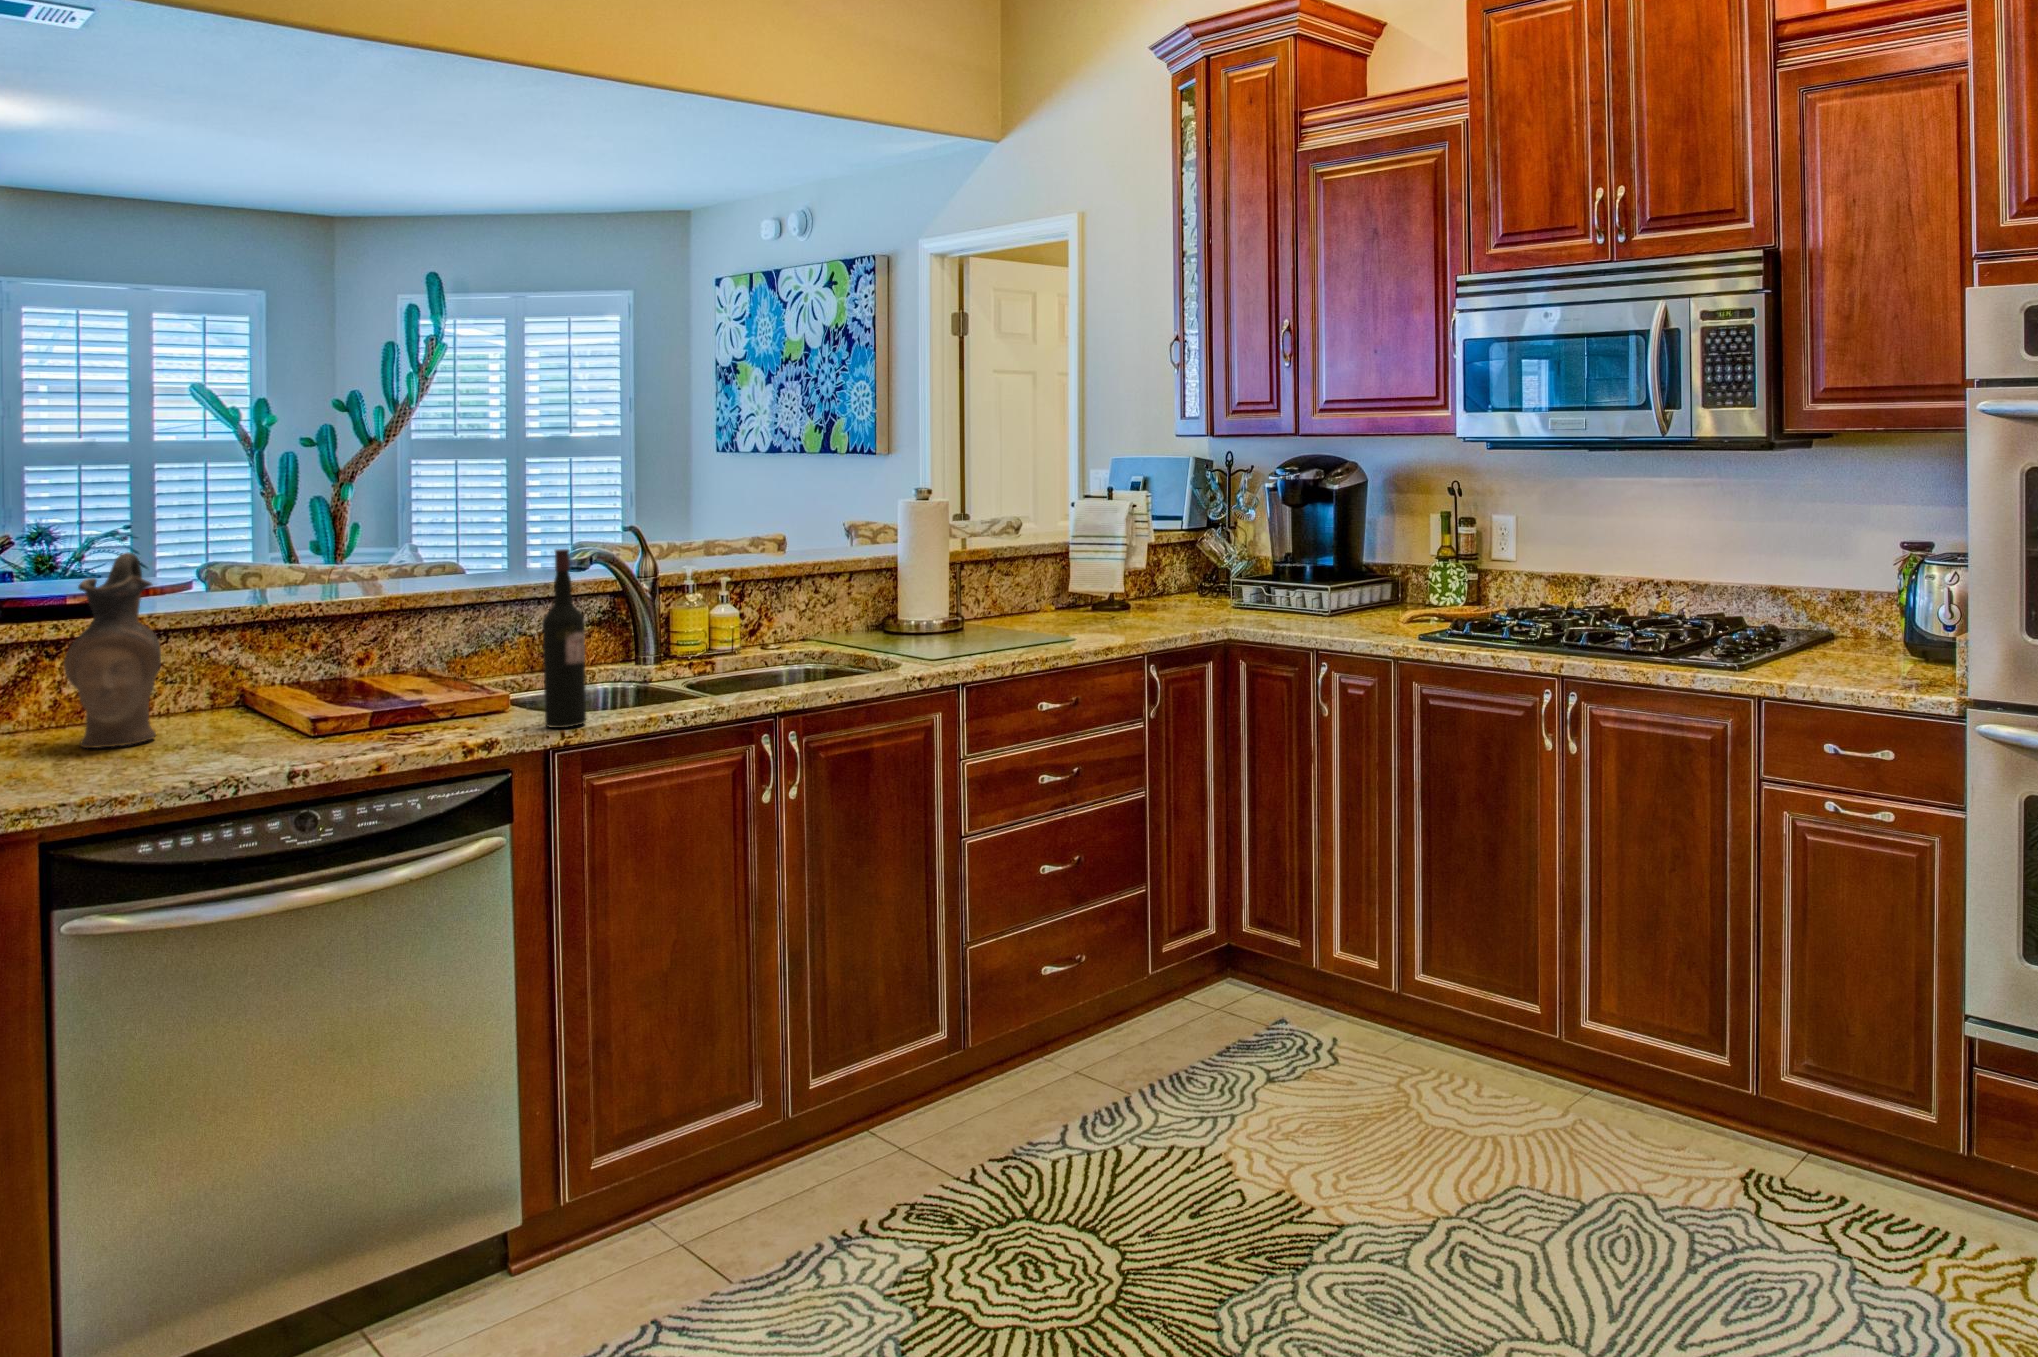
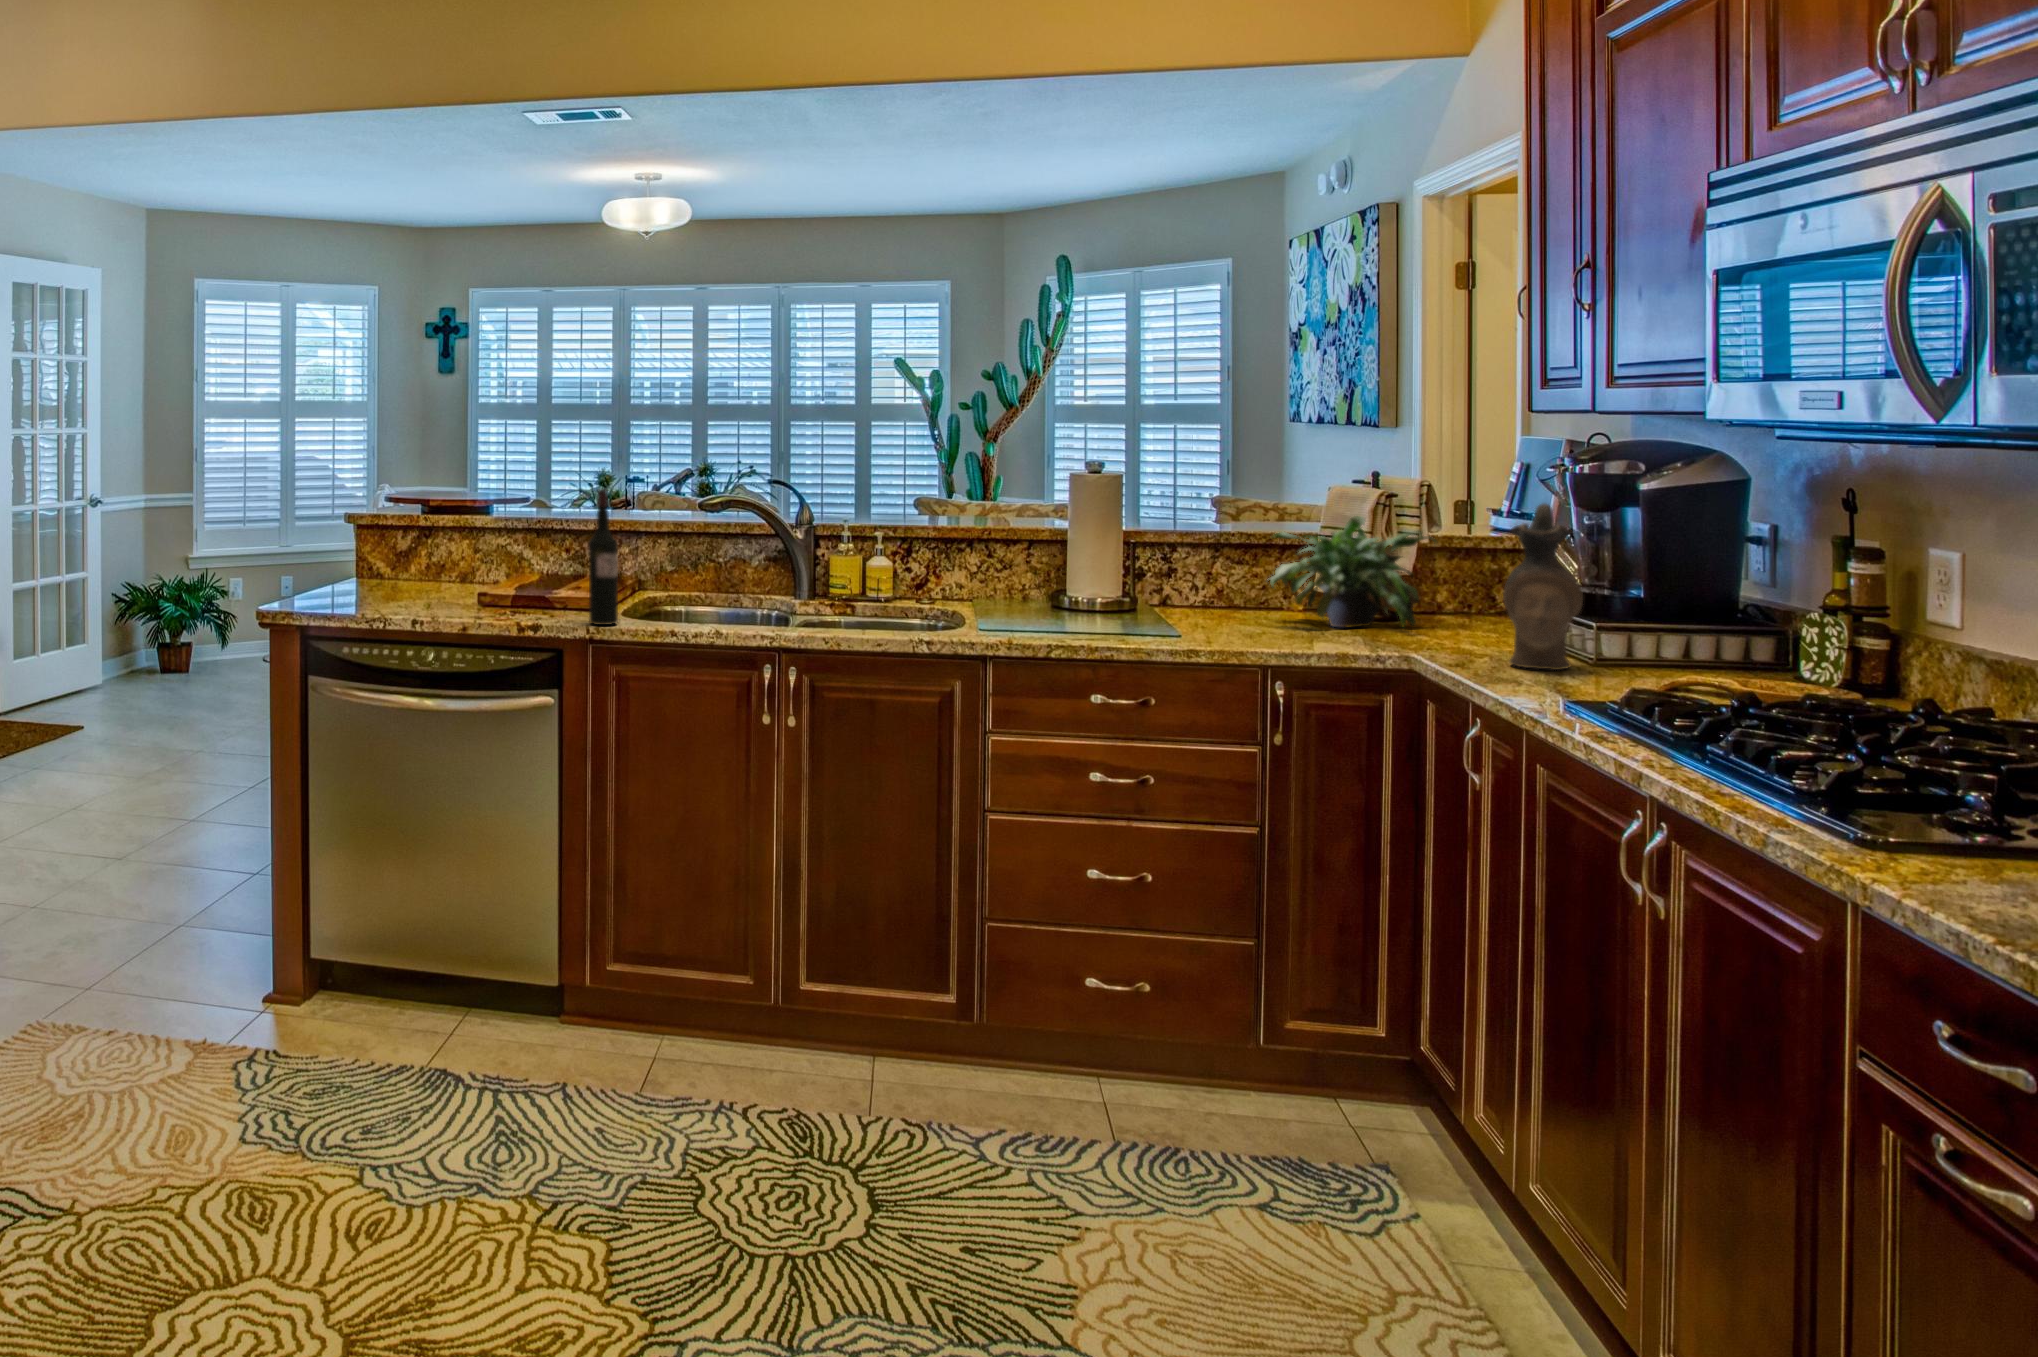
potted plant: none [1067,522,1192,617] -> present [1269,516,1437,627]
ceramic pitcher: present [64,552,161,748] -> present [1503,504,1583,670]

